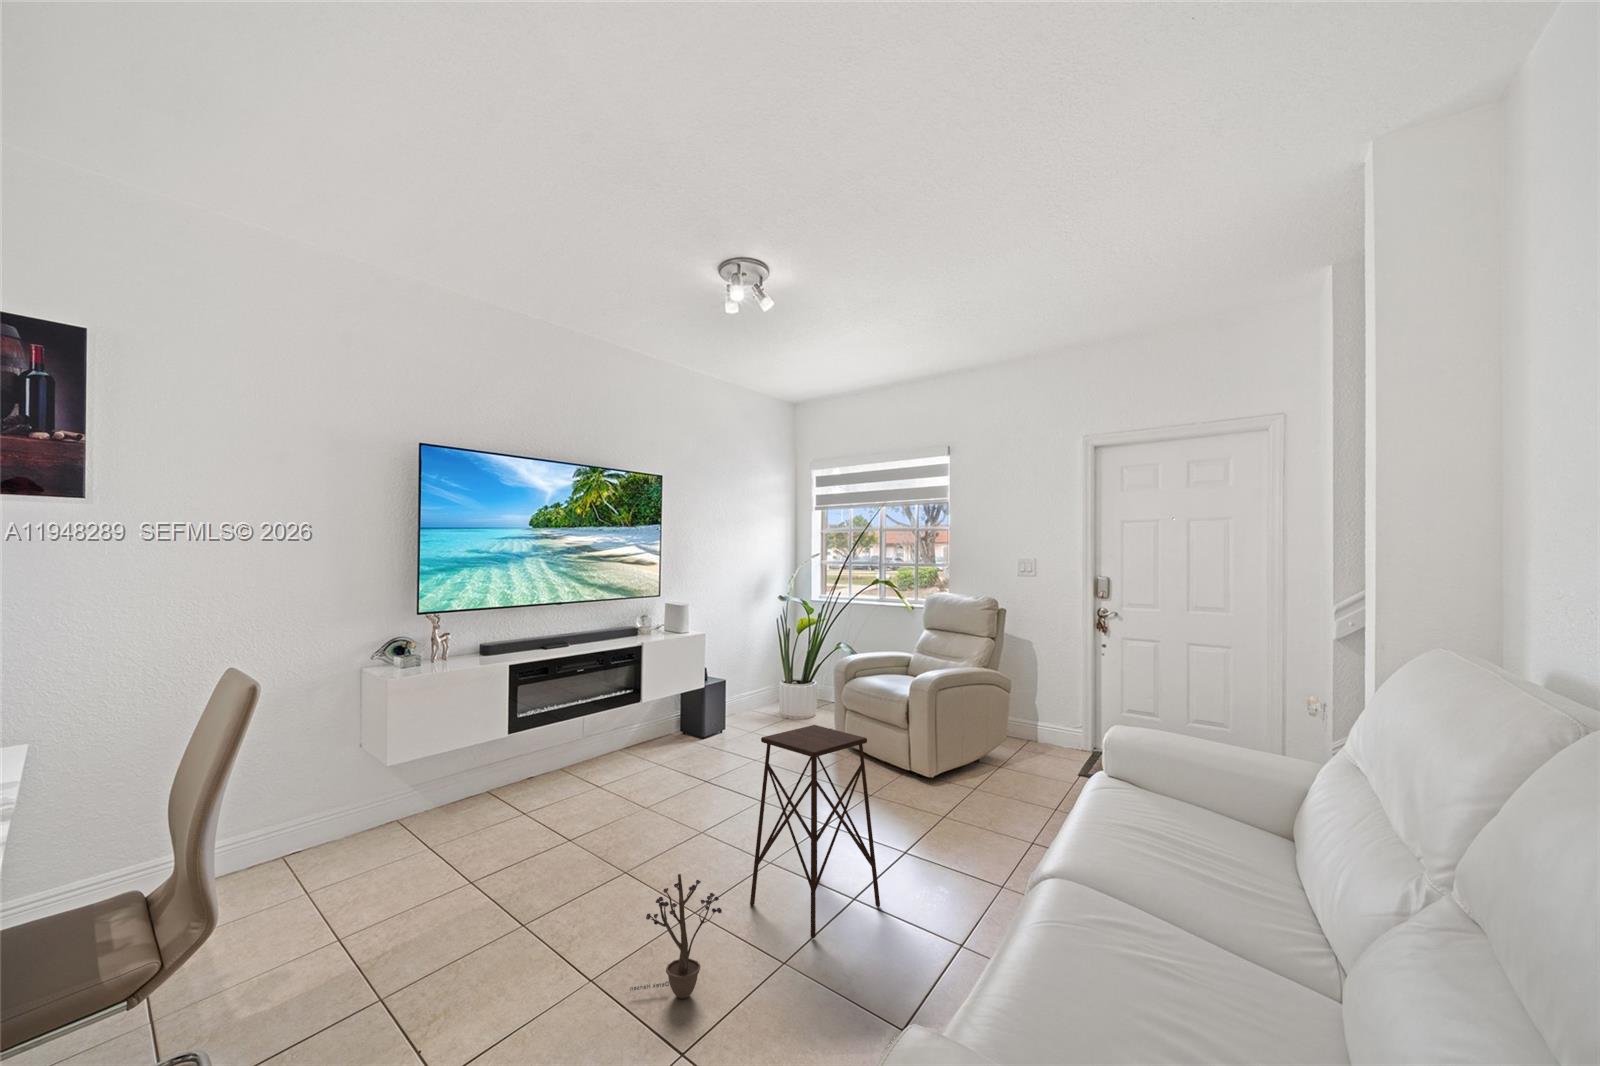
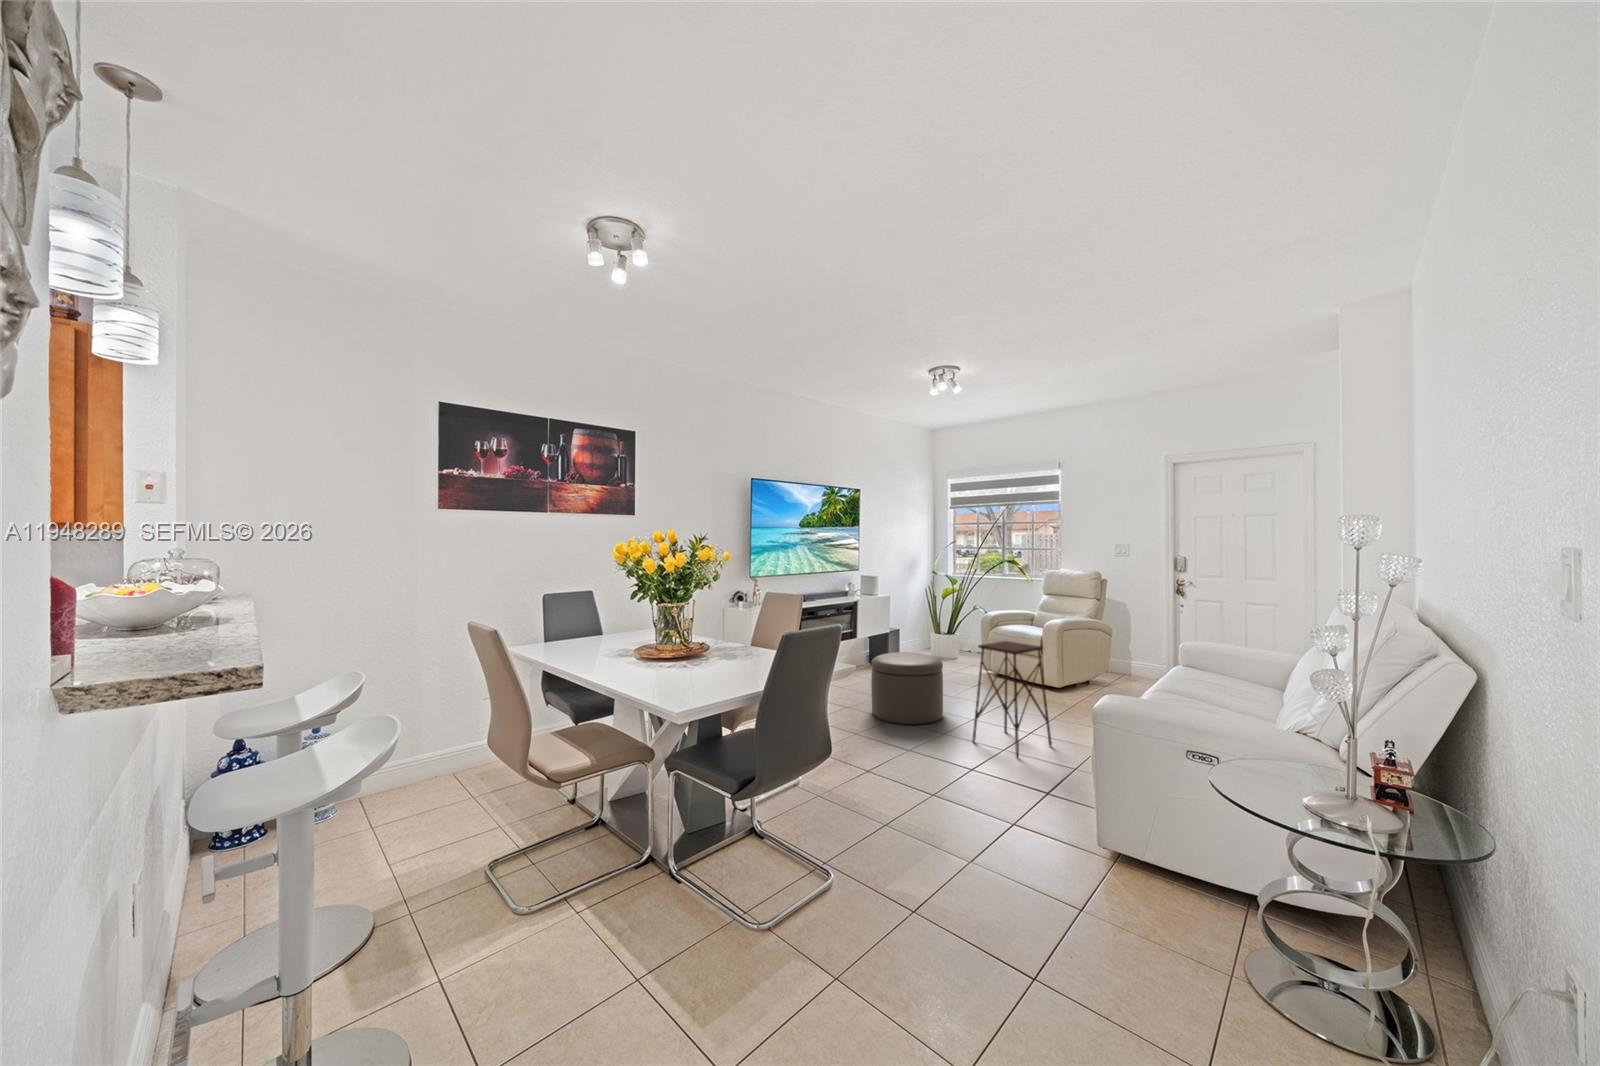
ottoman: none [607,737,726,869] -> present [871,652,943,724]
decorative plant: present [630,874,722,998] -> none [926,710,976,777]

